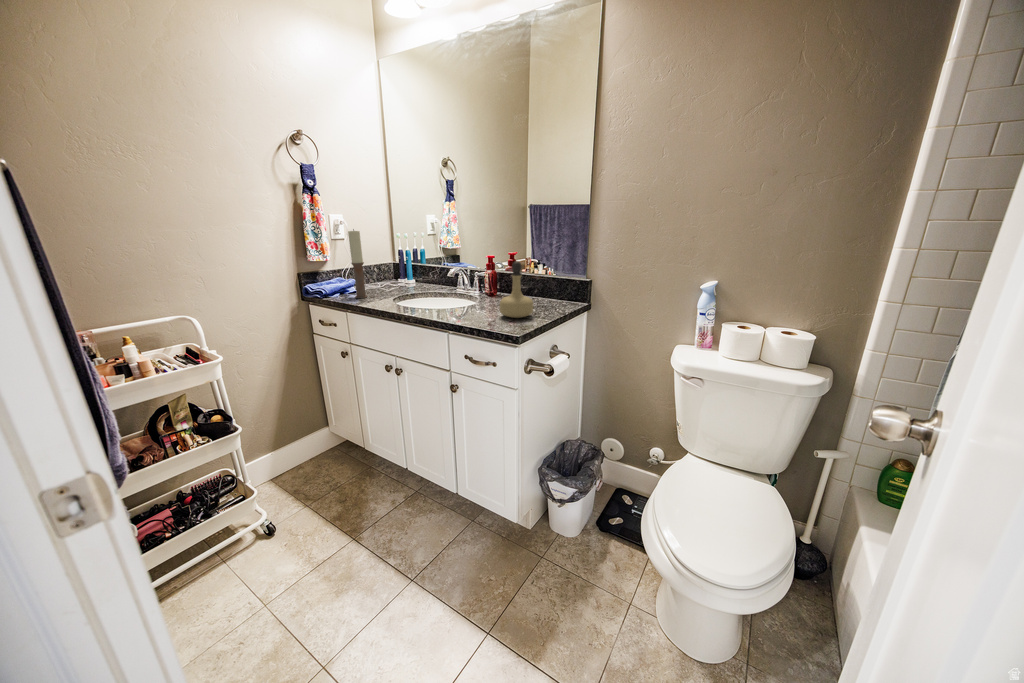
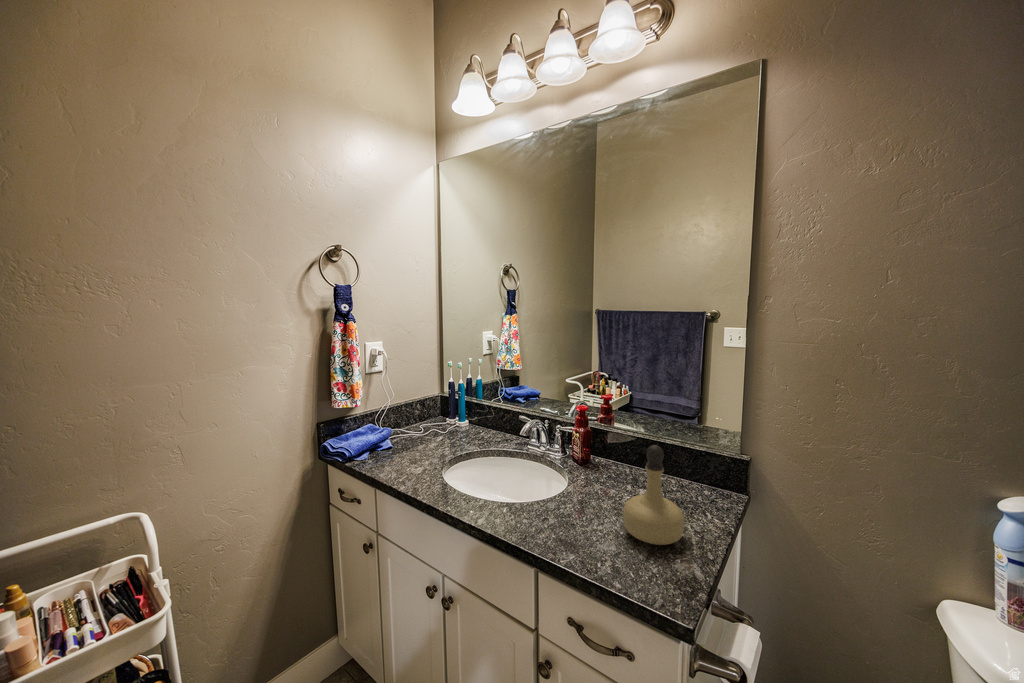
candle: present [348,229,367,298] -> none [388,369,407,463]

